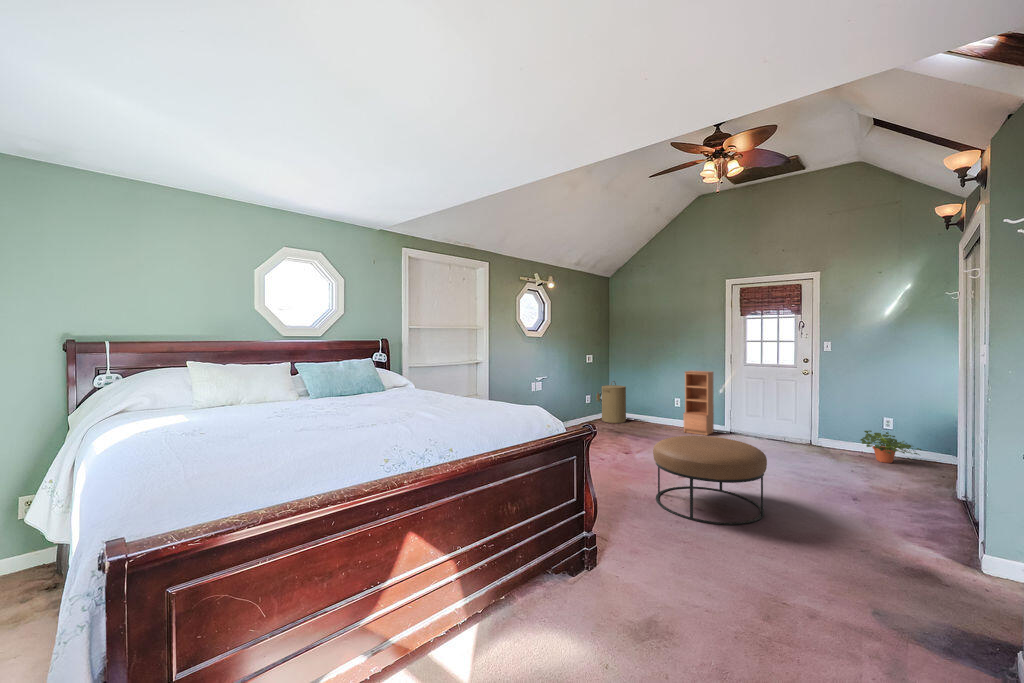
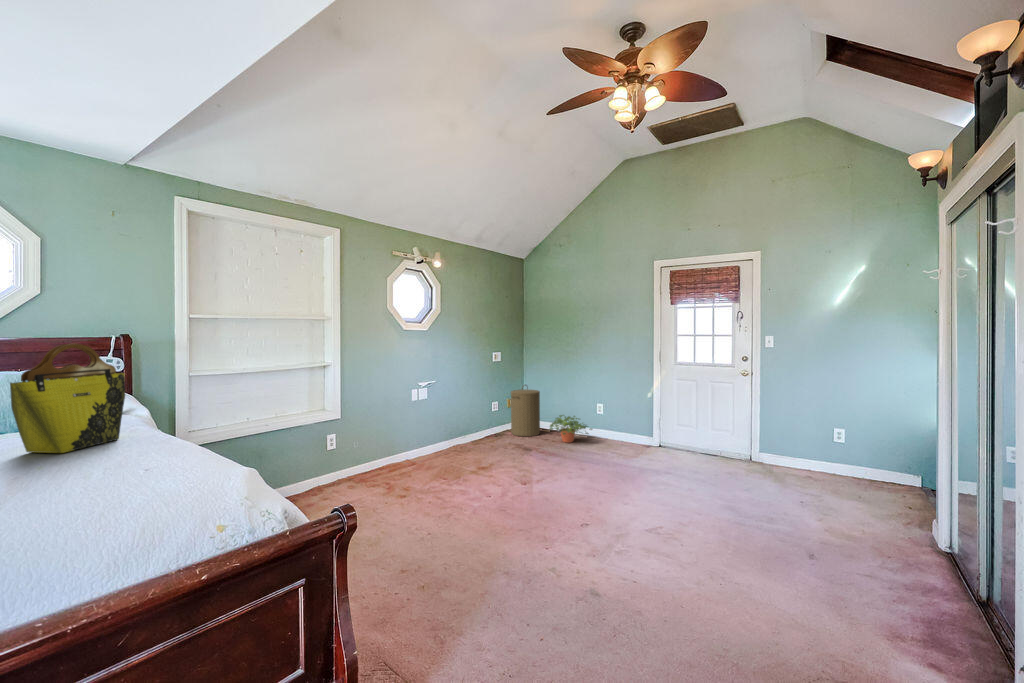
tote bag: none [404,343,436,400] -> present [10,343,125,453]
bookcase: present [684,371,714,435] -> none [604,372,640,452]
potted plant: present [860,430,921,463] -> present [550,415,592,443]
ottoman: present [653,436,767,525] -> none [533,473,693,627]

